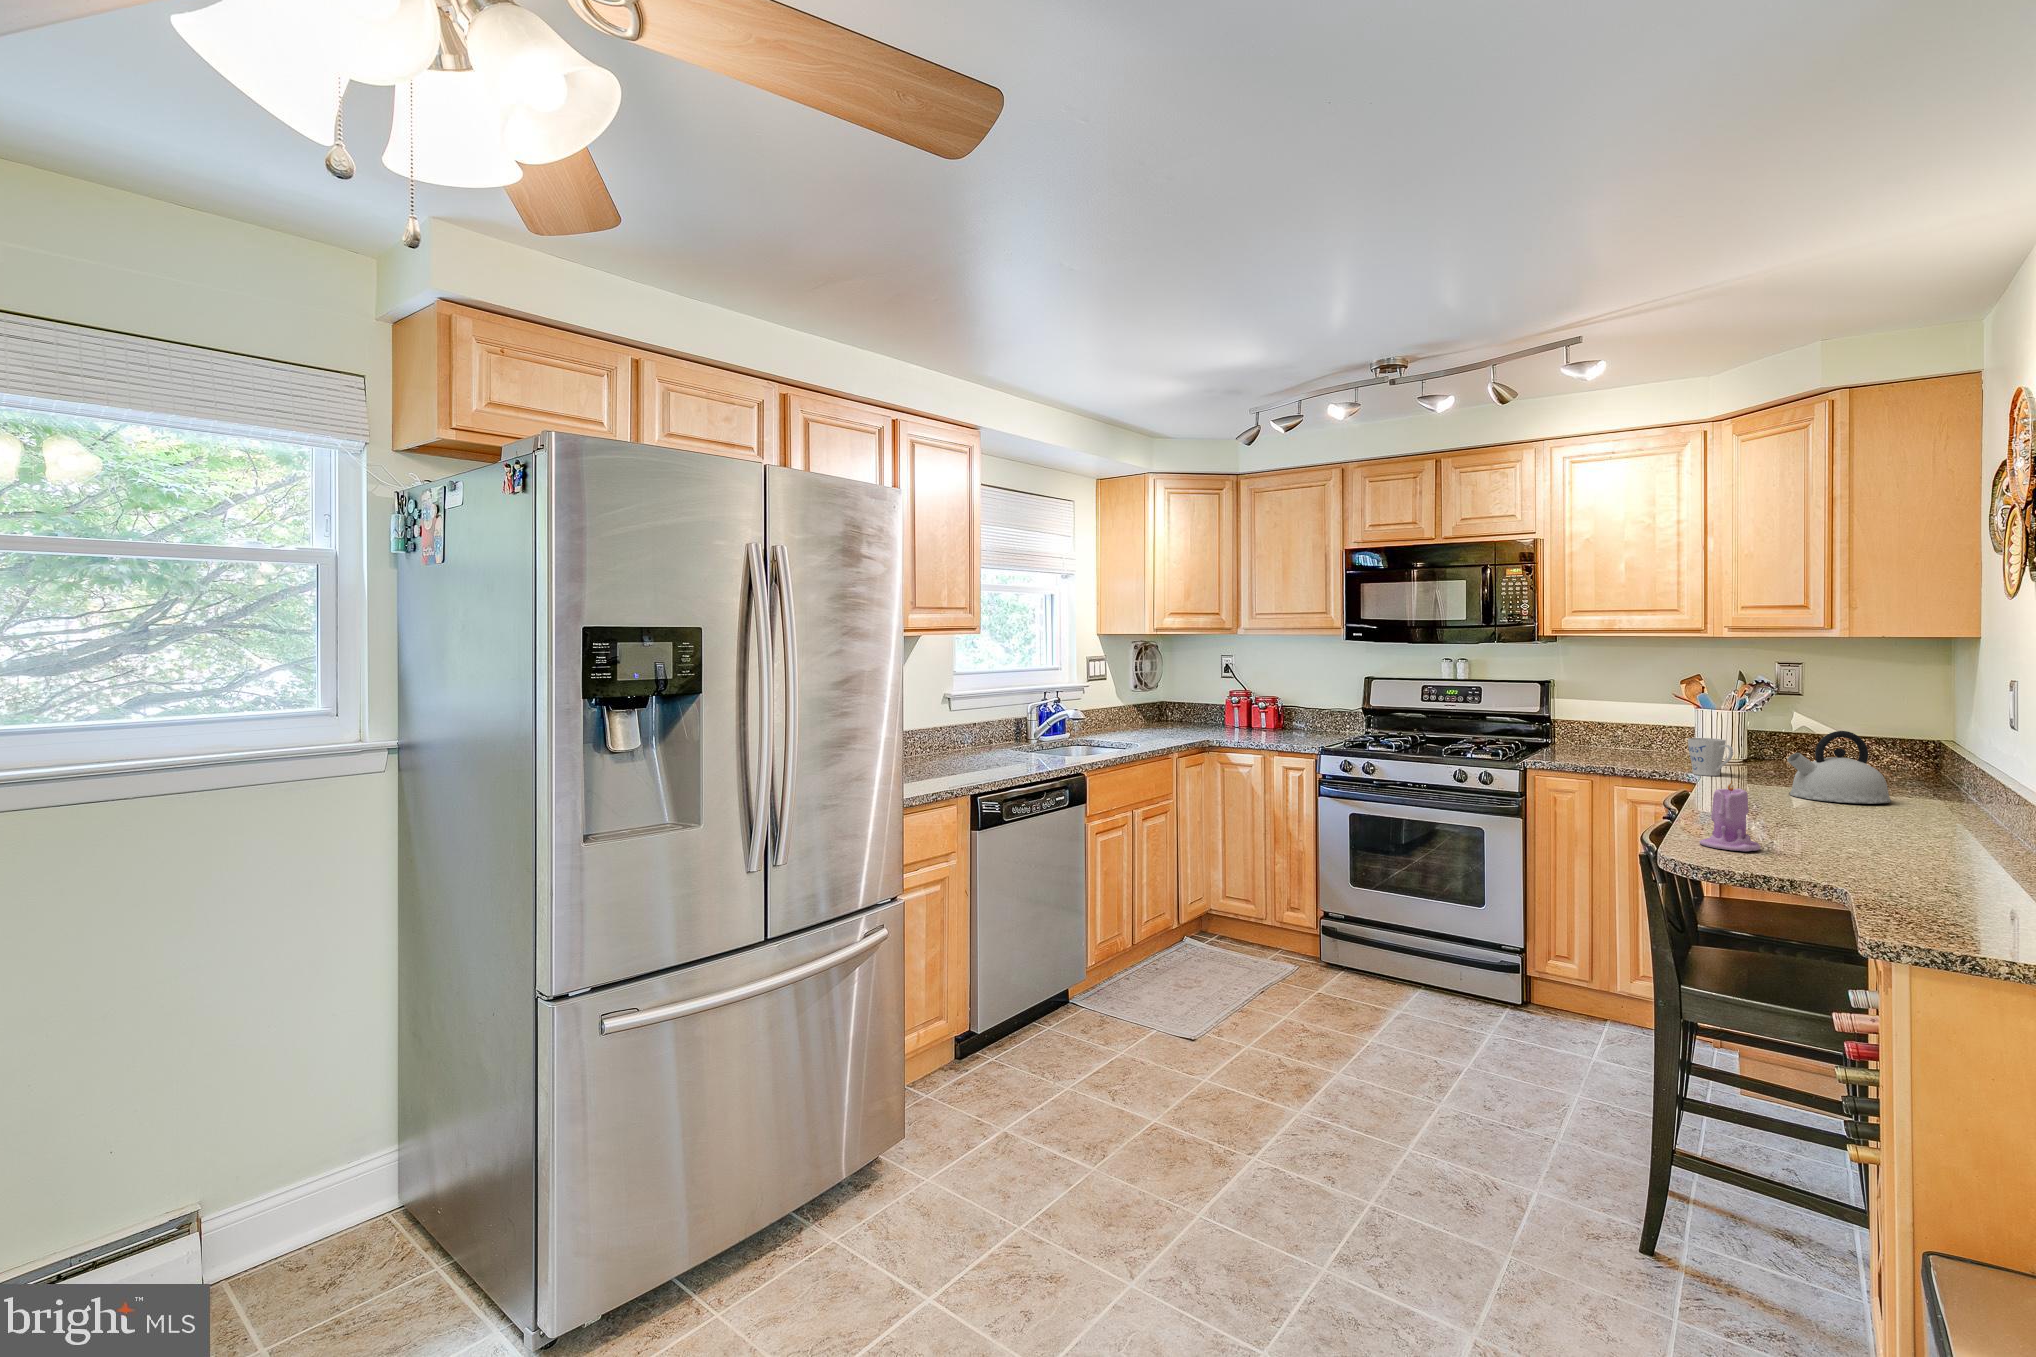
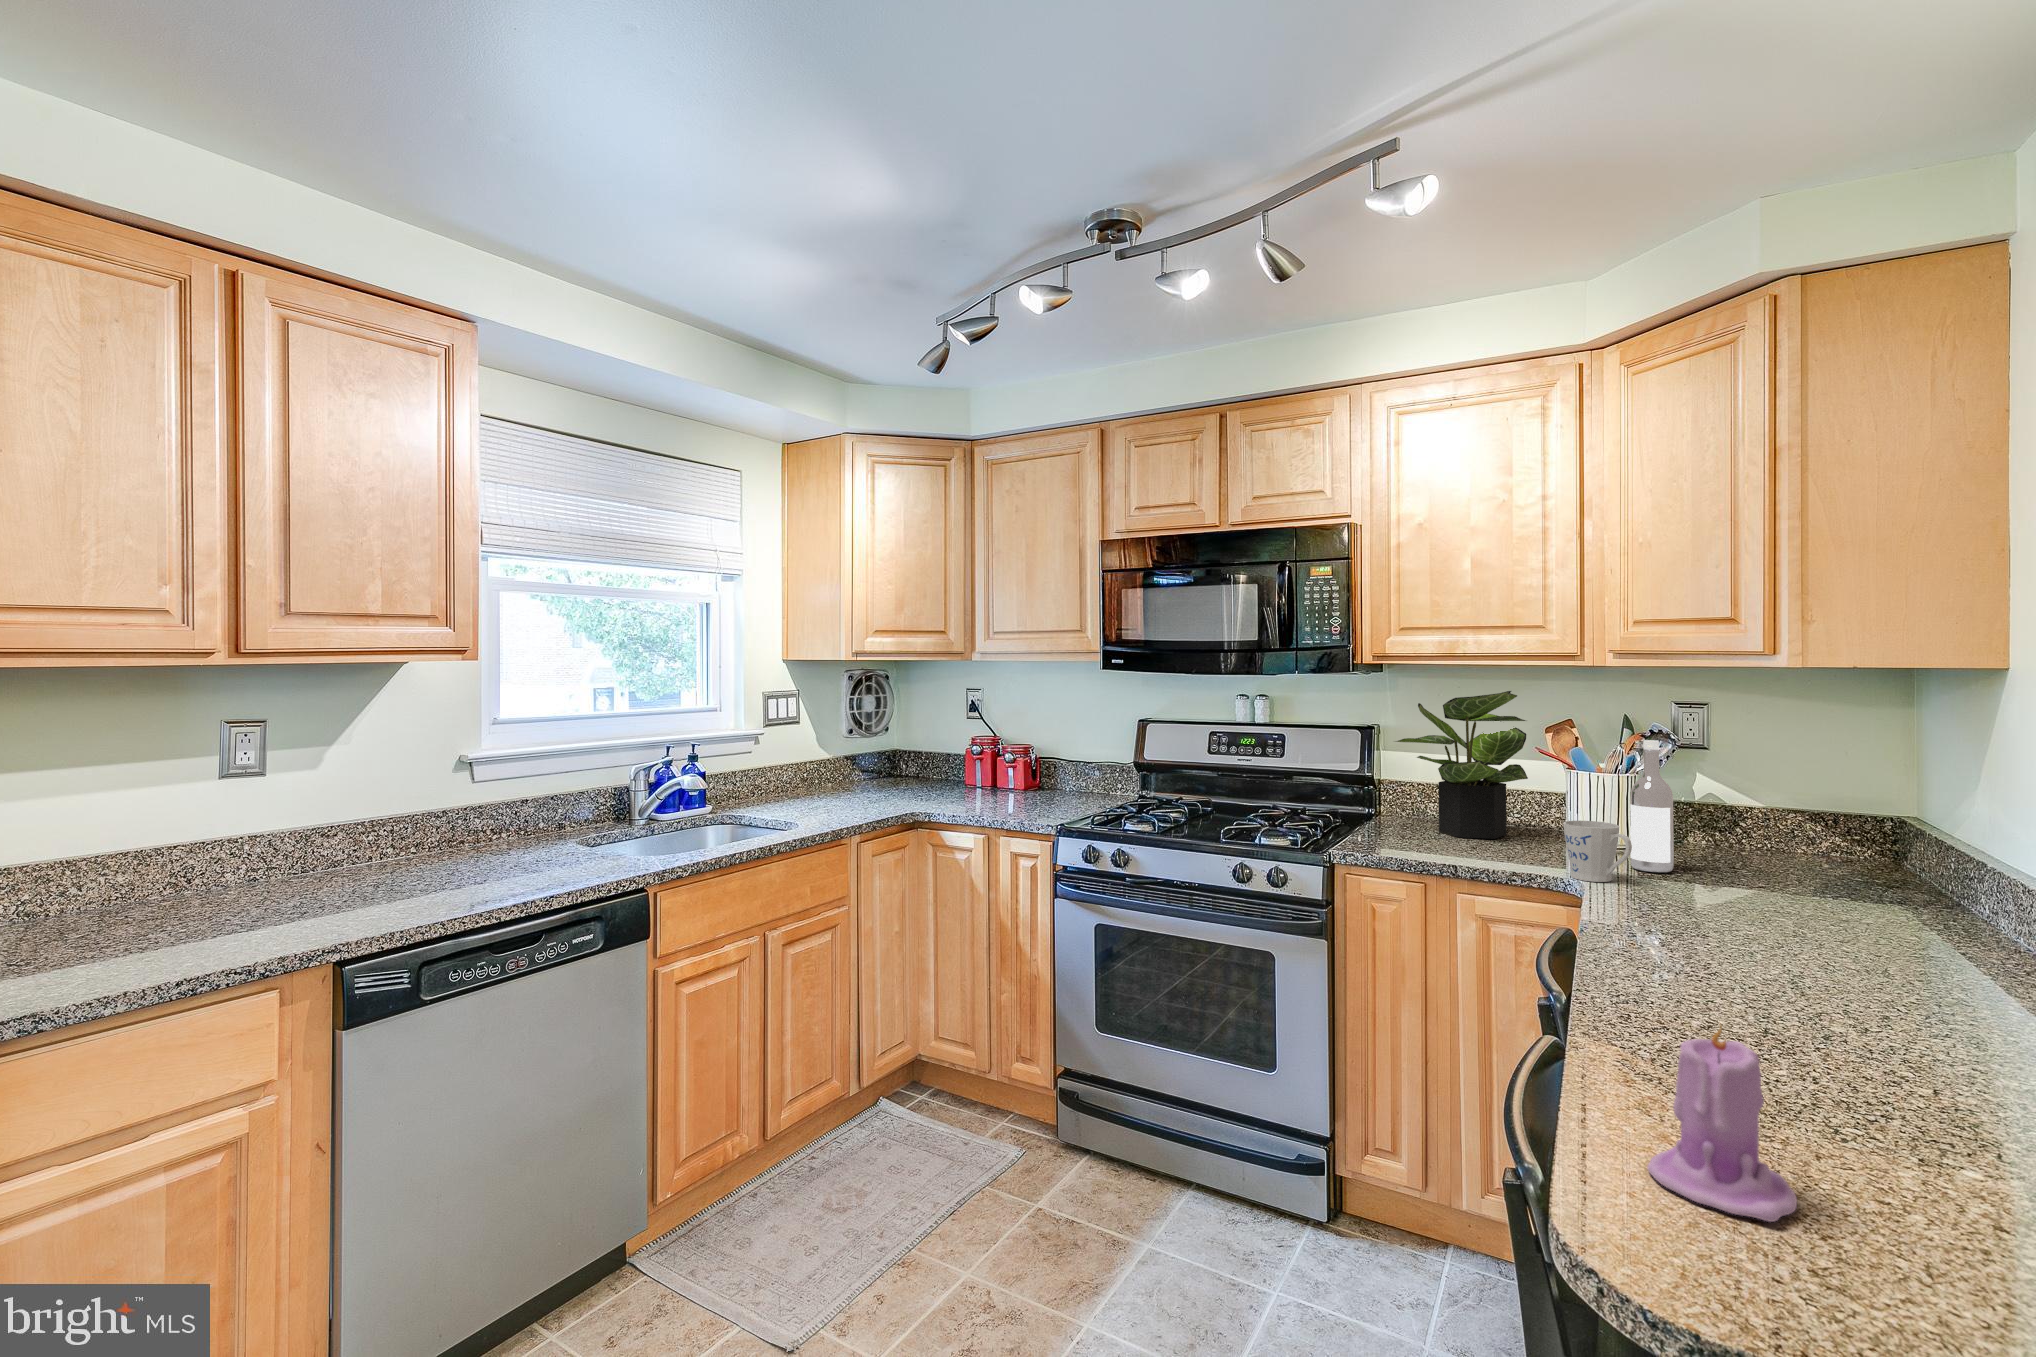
potted plant: none [1565,654,1669,757] -> present [1396,691,1528,839]
wine bottle: none [1736,686,1766,773] -> present [1630,740,1674,873]
kettle: present [1787,731,1891,804] -> none [1733,828,1907,961]

